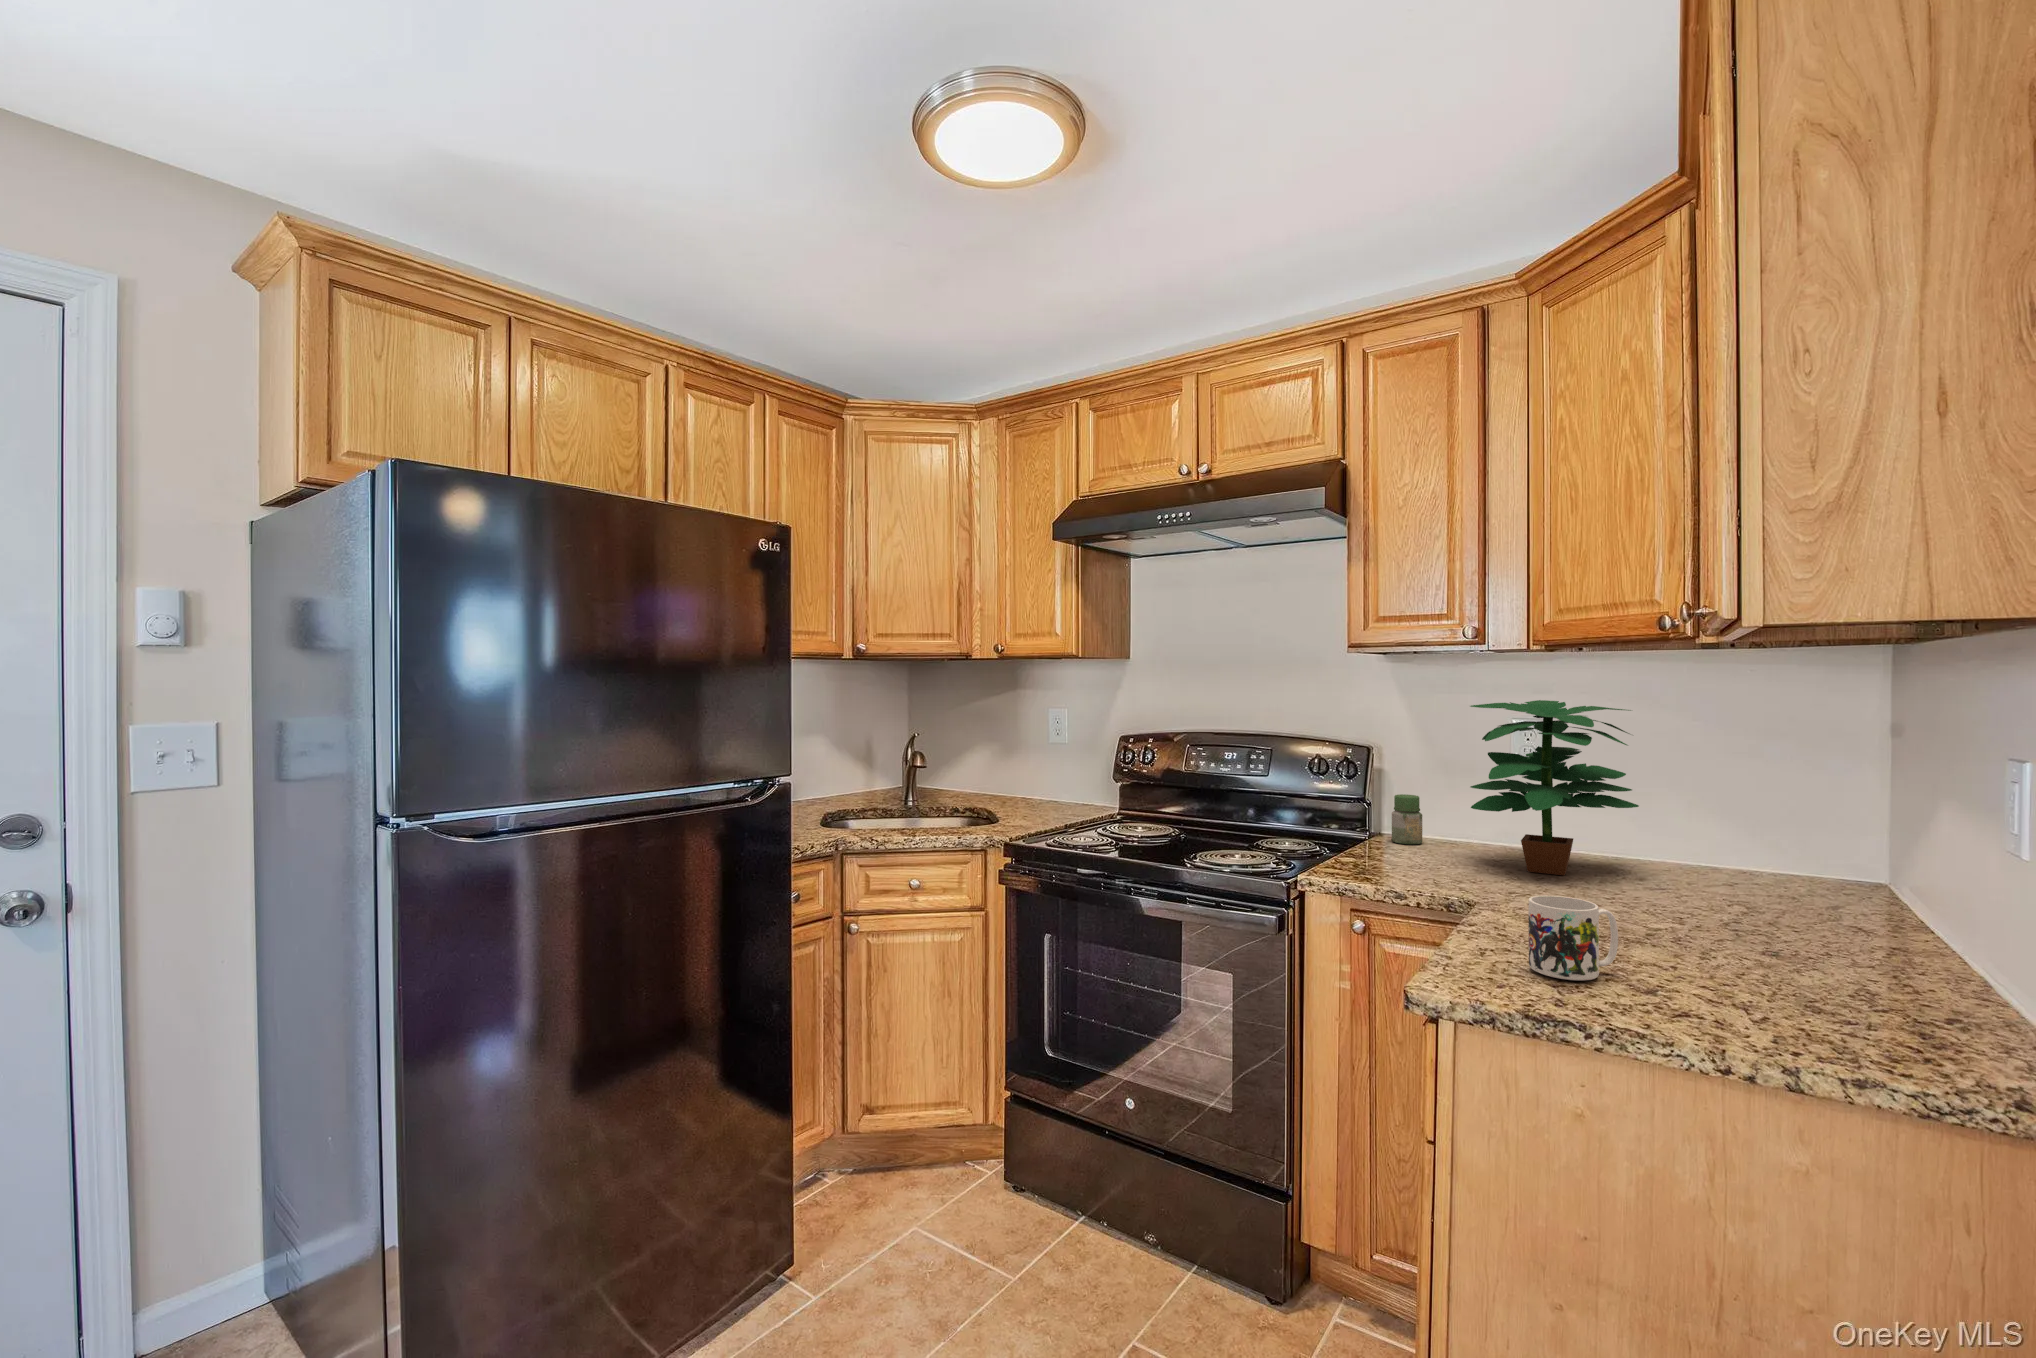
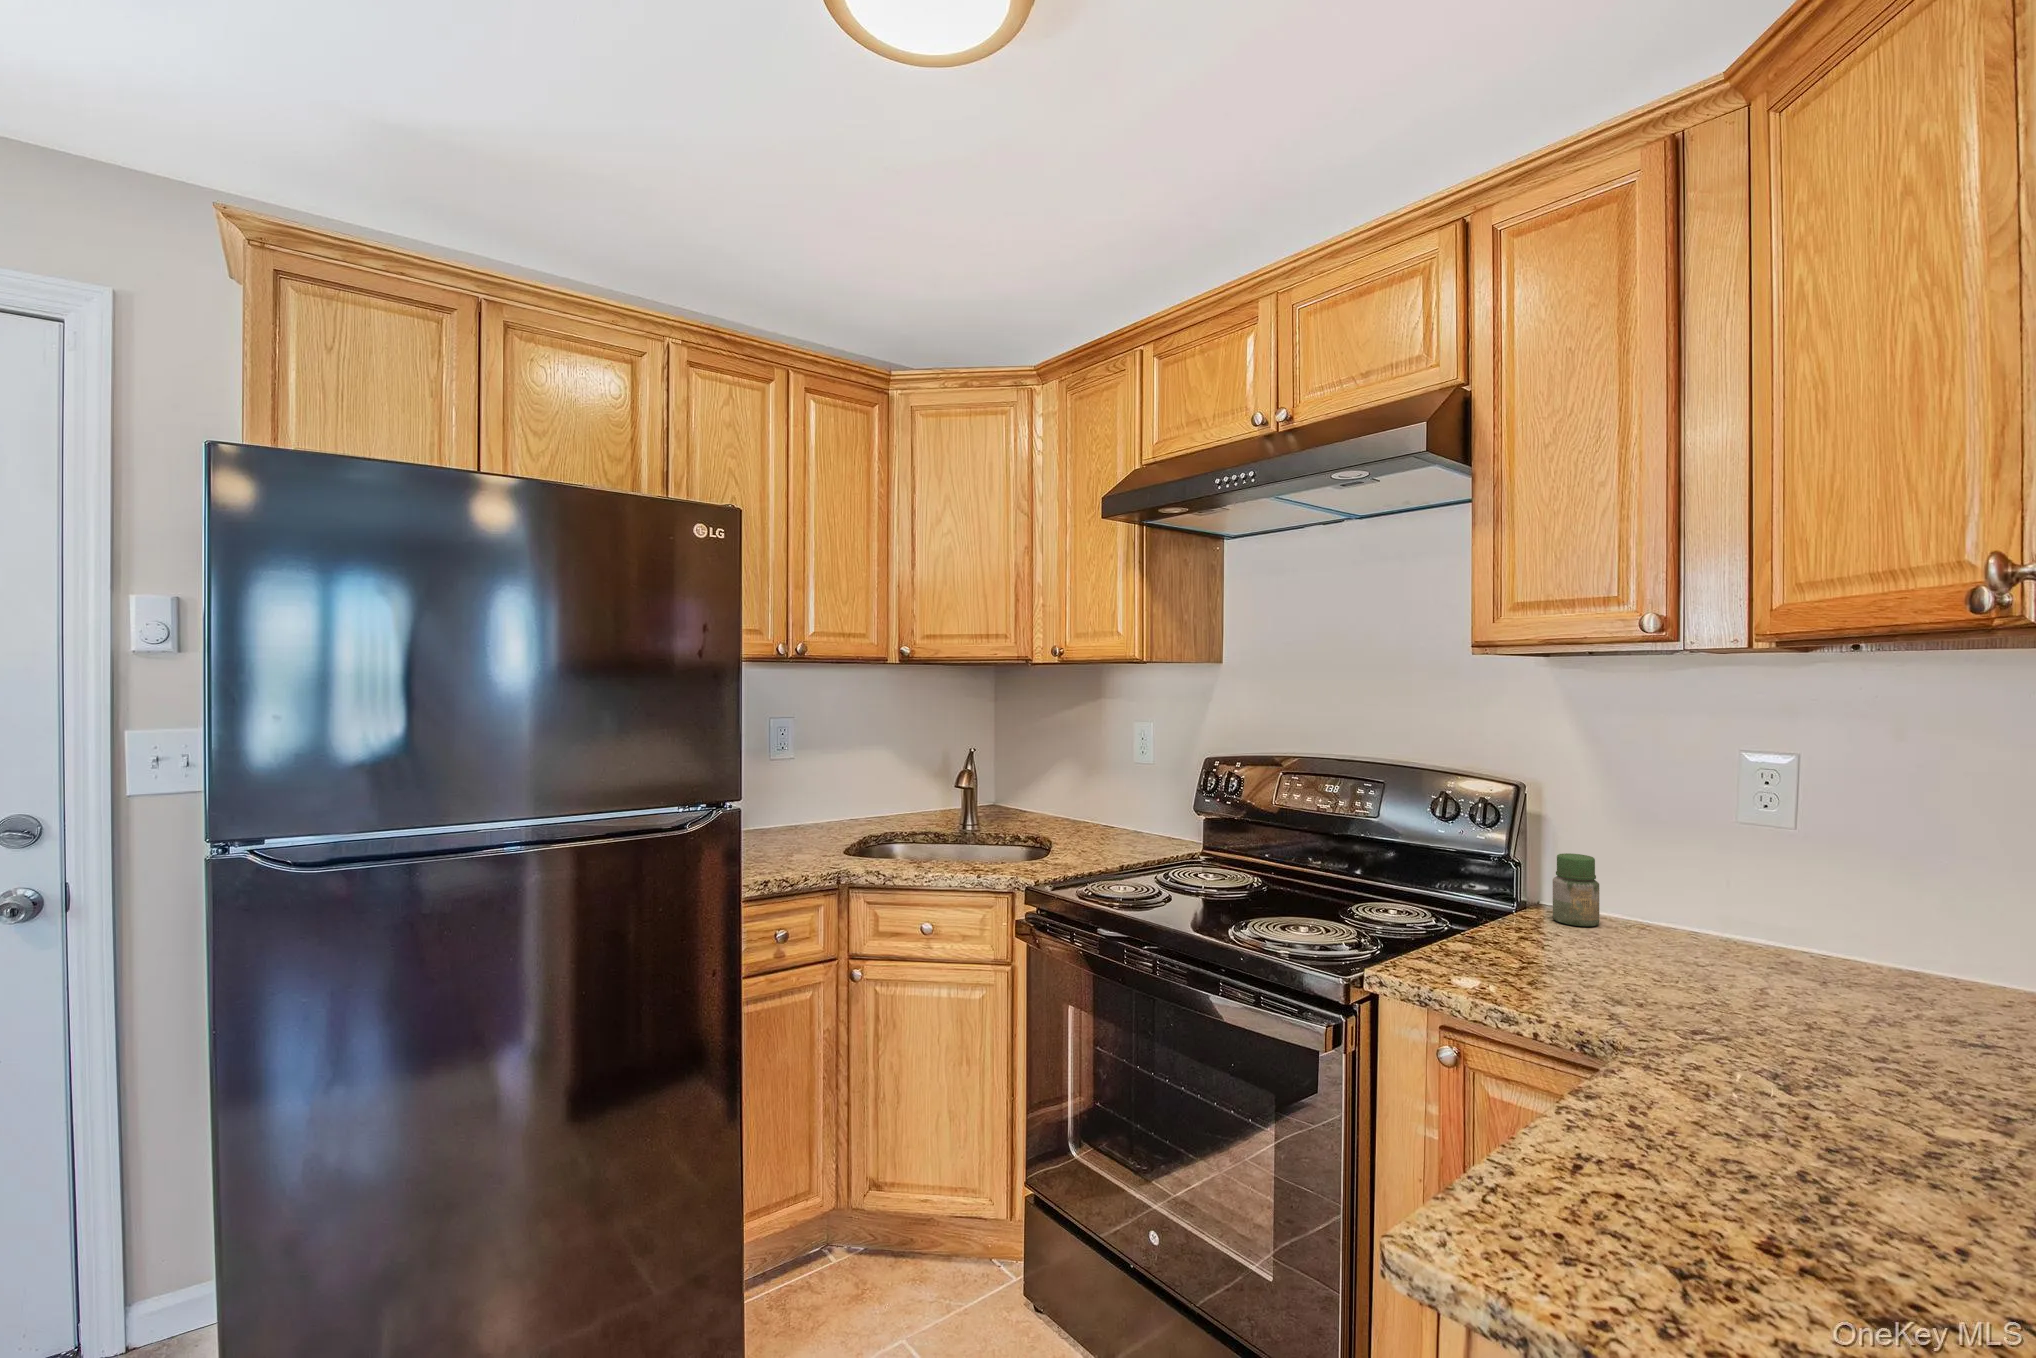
potted plant: present [1470,700,1639,875] -> none [1657,726,1958,1005]
mug: present [1528,895,1618,980] -> none [1646,1088,1828,1267]

